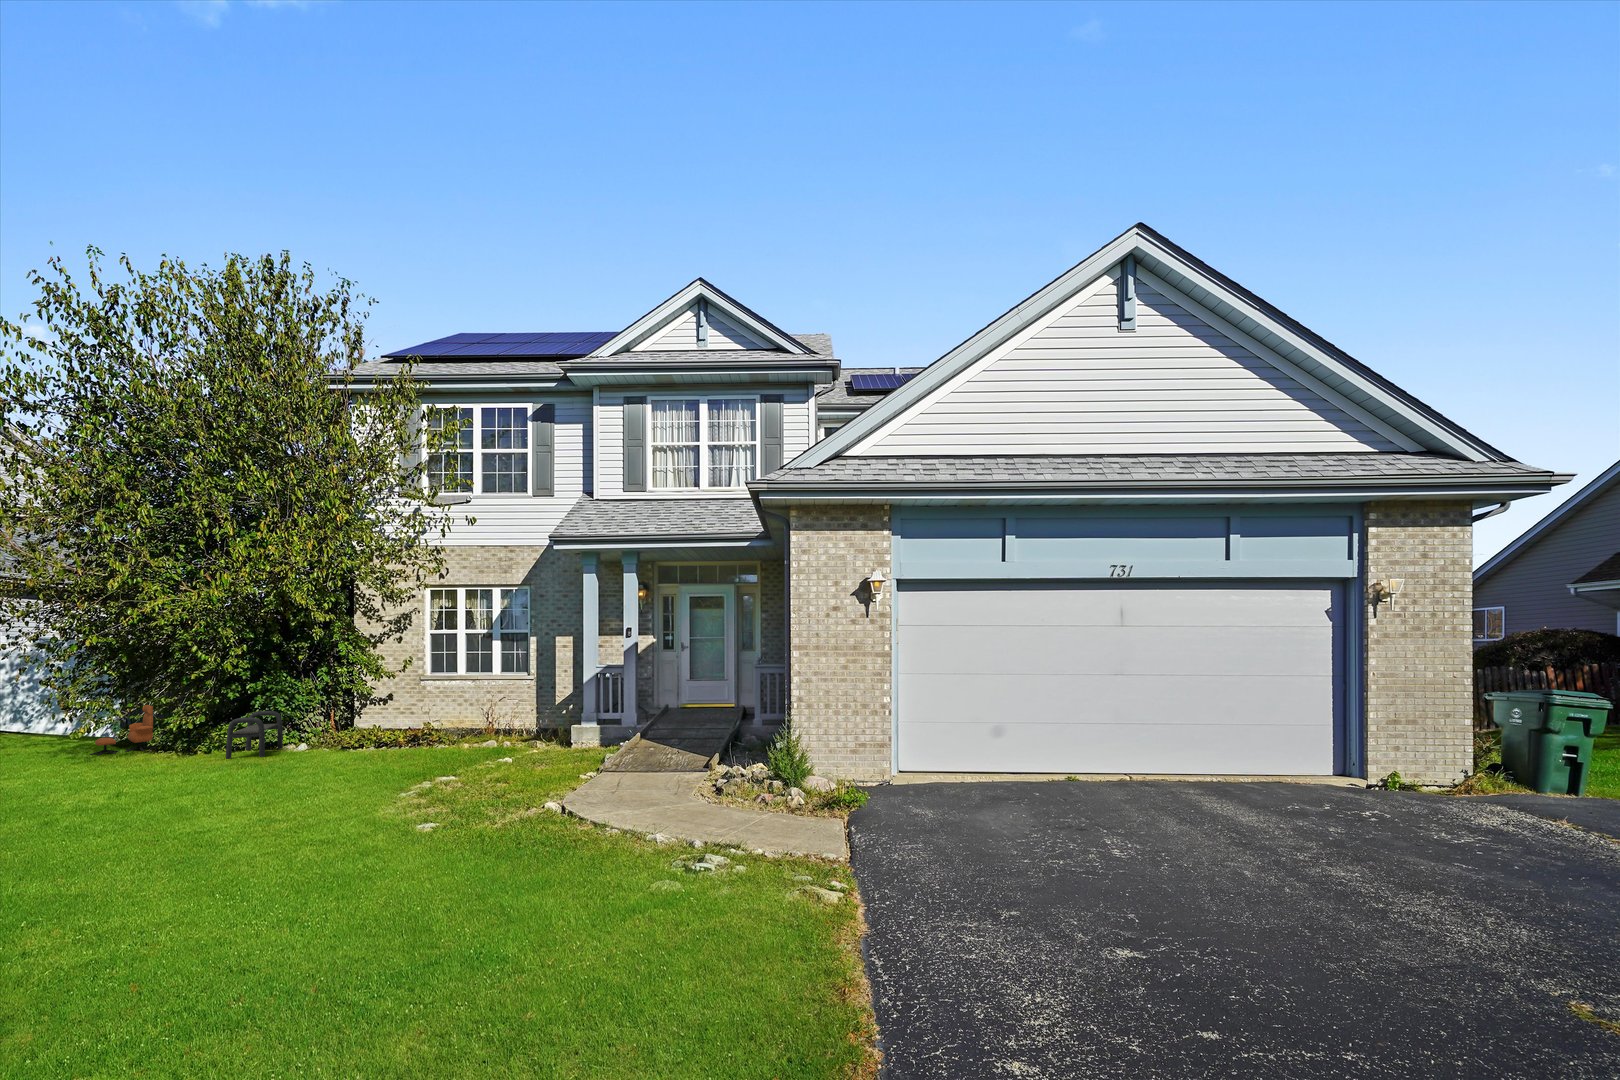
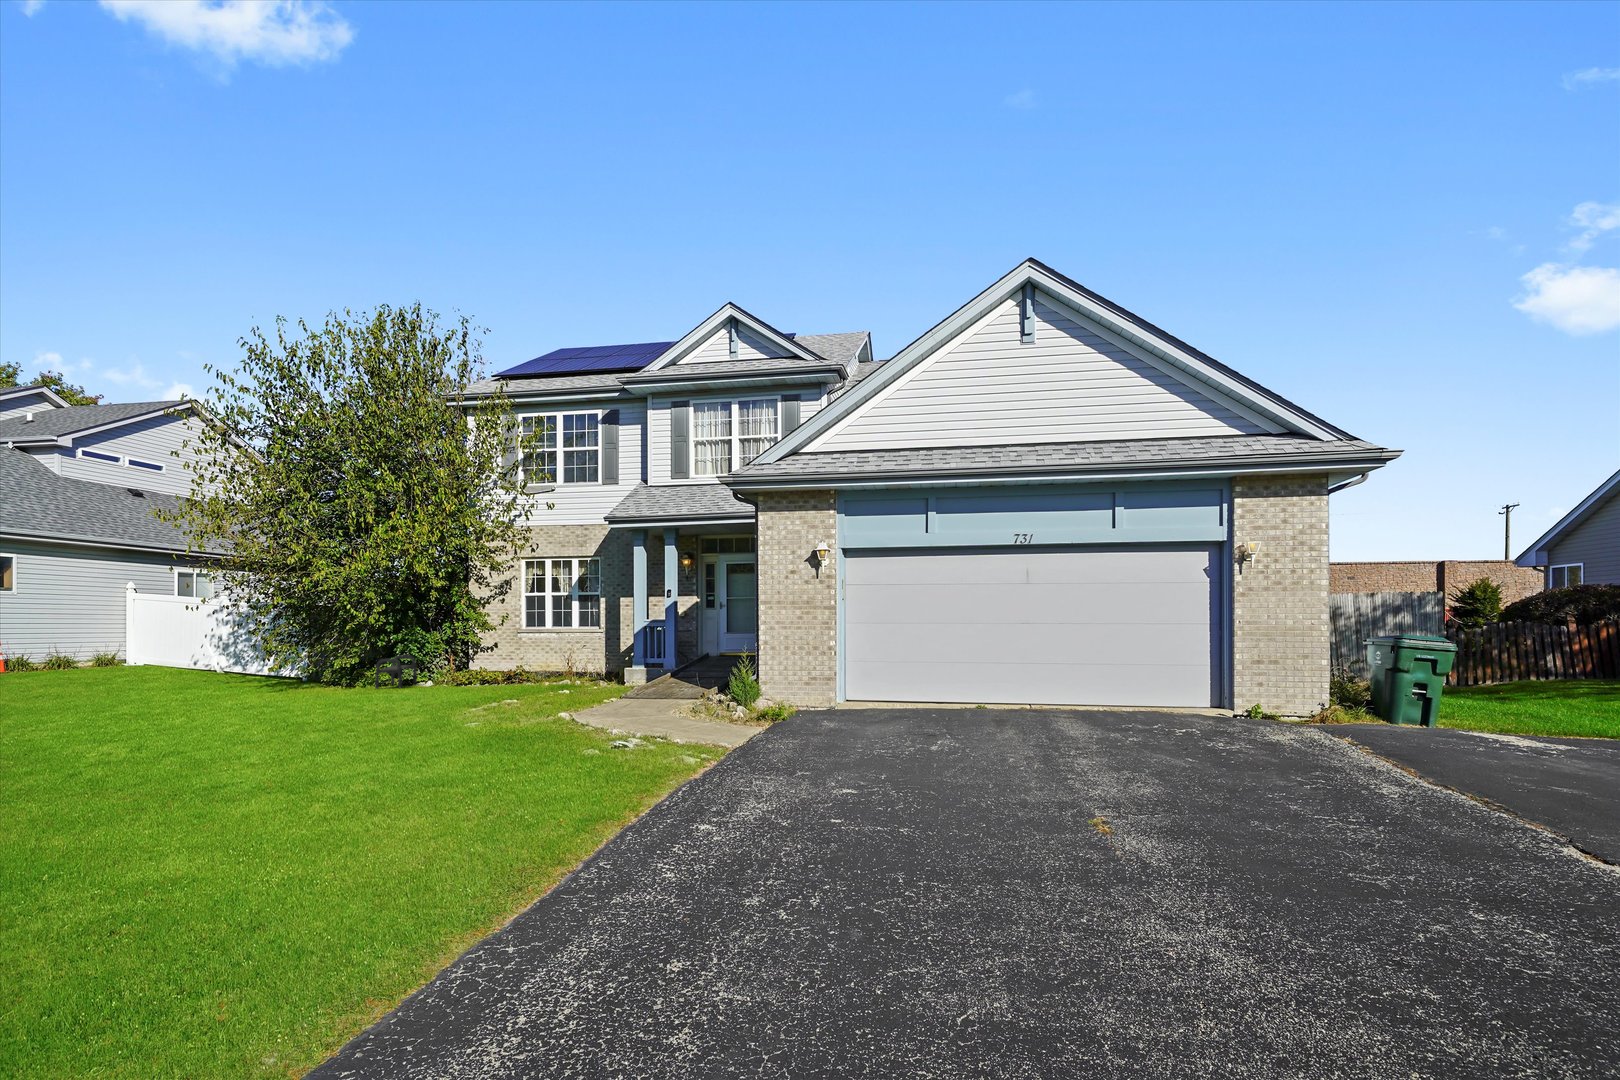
lounge chair: present [90,705,156,756] -> none [286,650,331,687]

